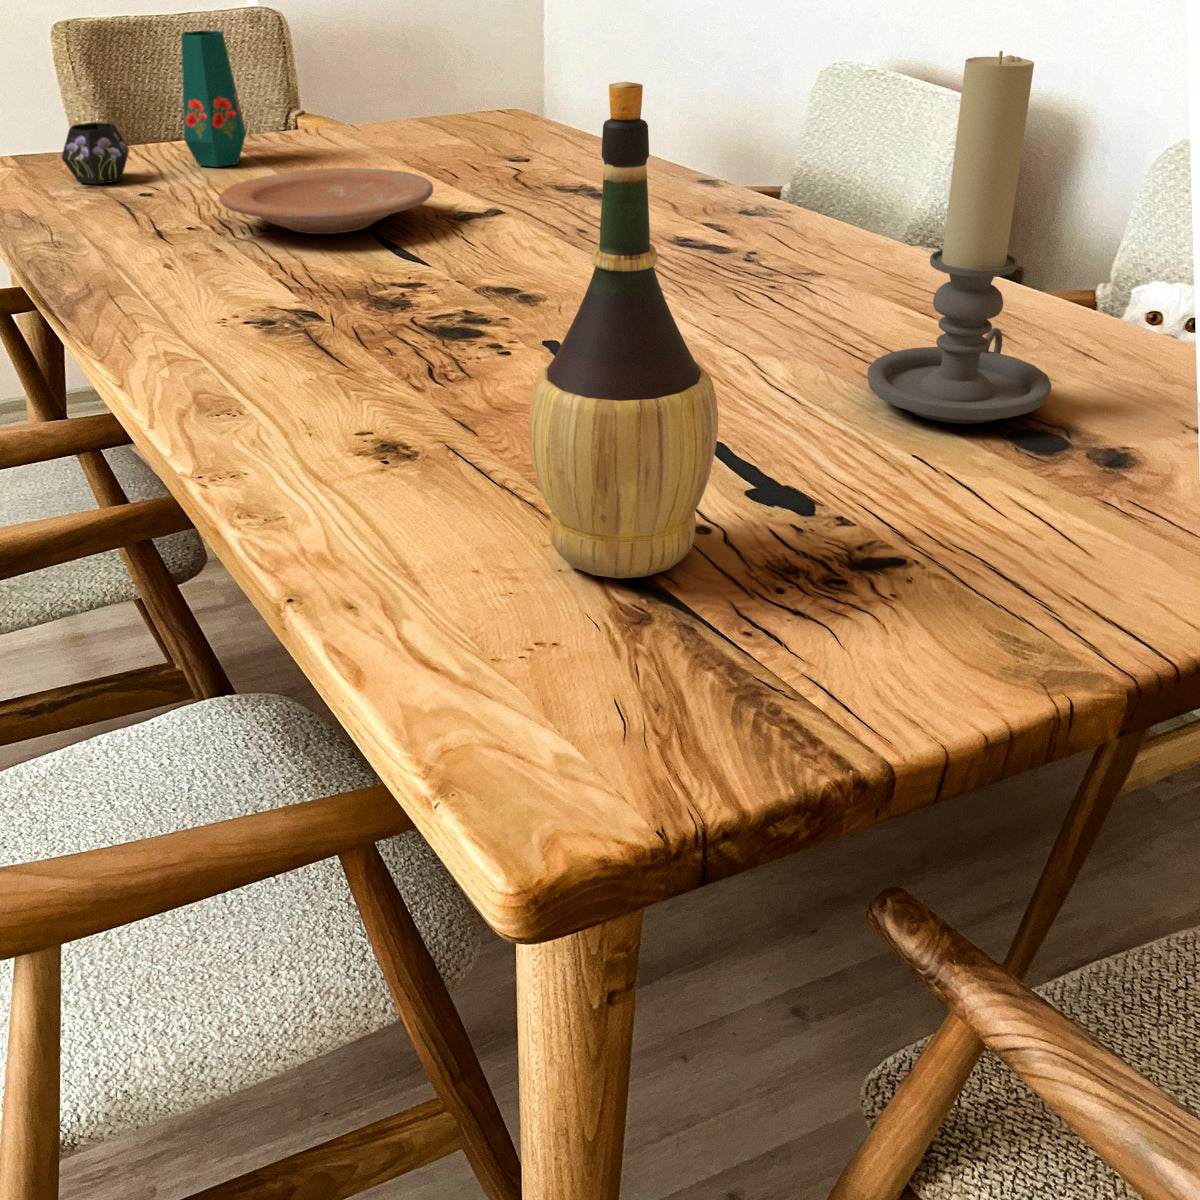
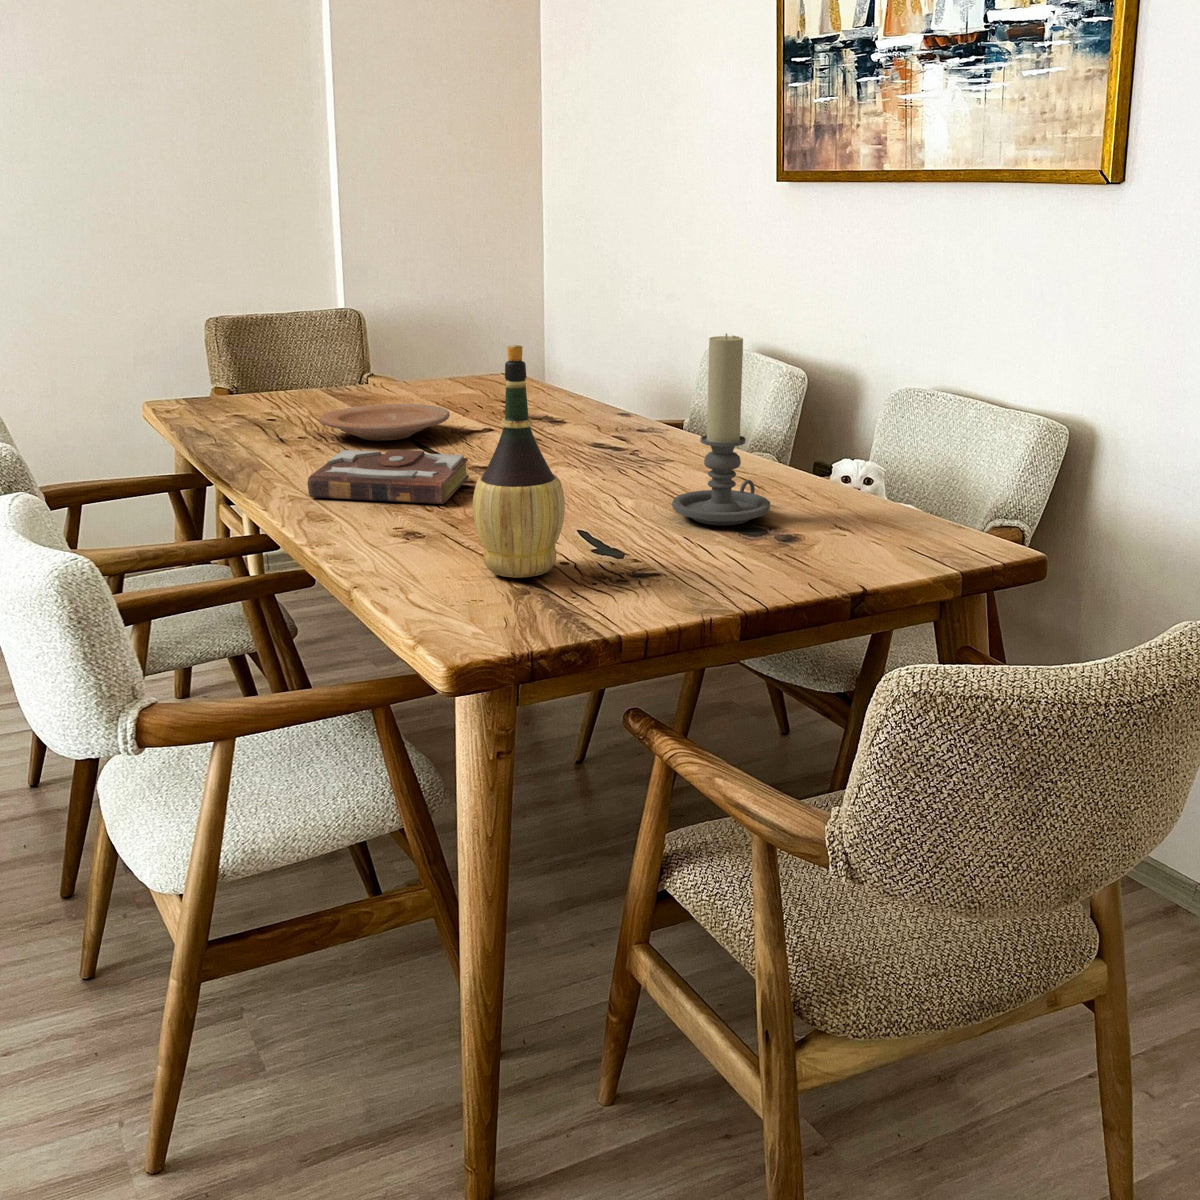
vase: present [62,31,246,184] -> none [220,323,335,415]
book: none [197,264,482,374] -> present [307,450,469,504]

